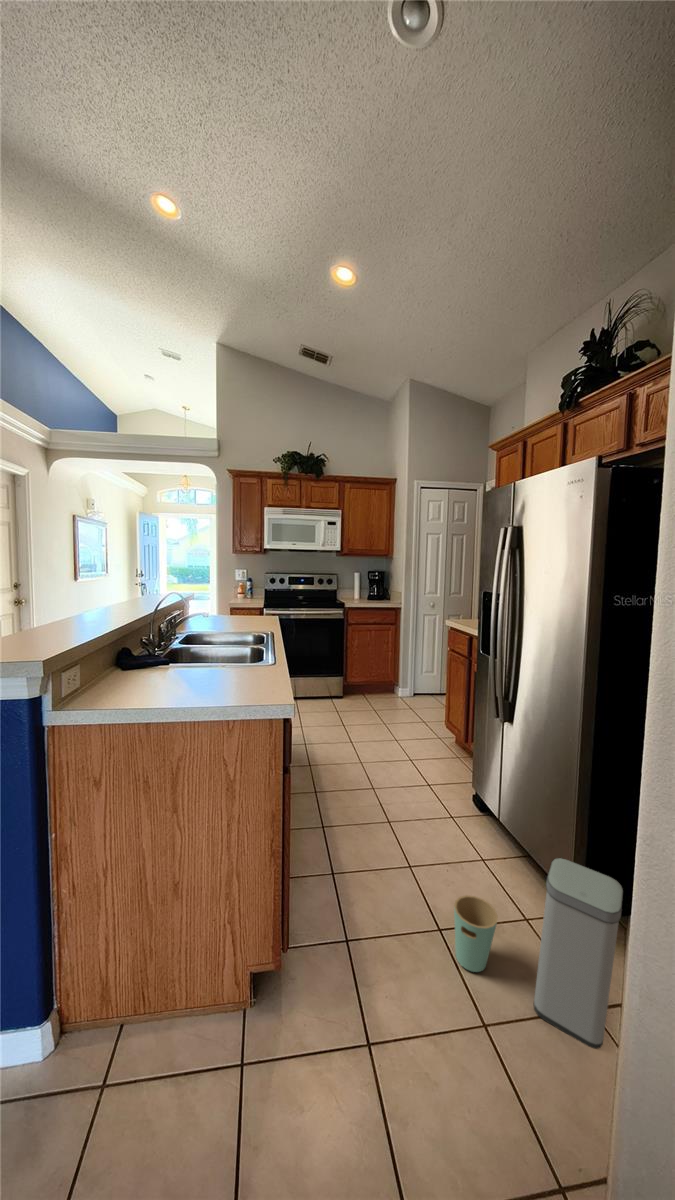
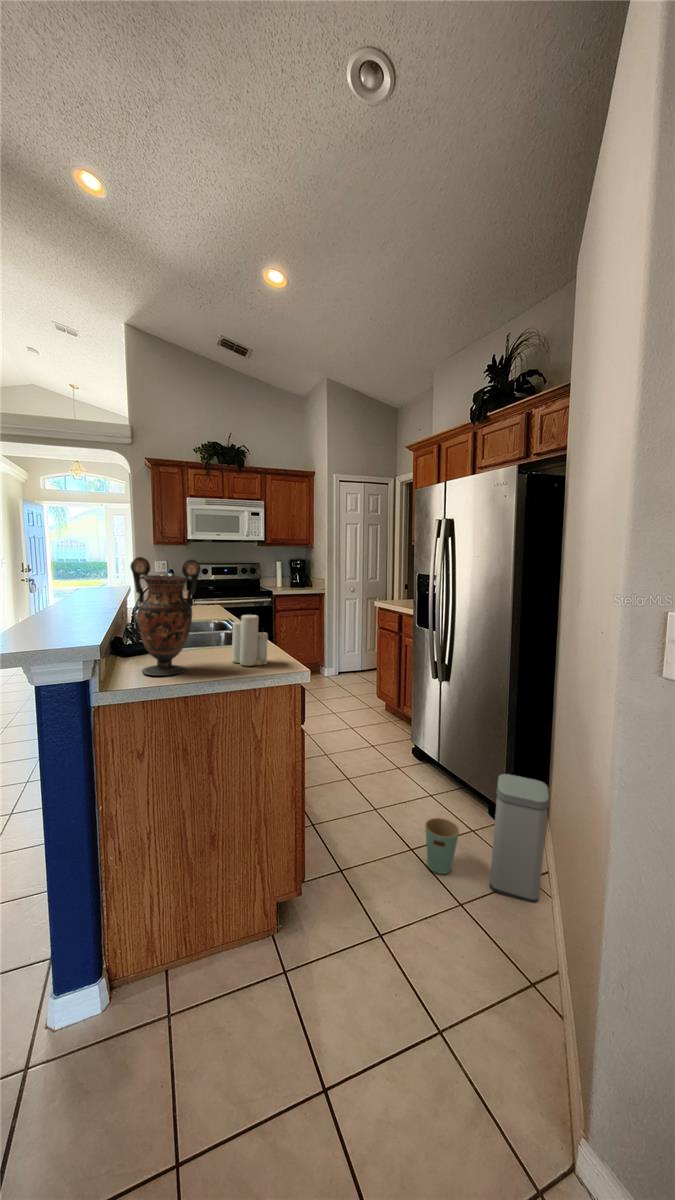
vase: none [106,564,181,696] -> present [130,557,201,676]
candle: none [217,627,256,691] -> present [232,615,268,666]

